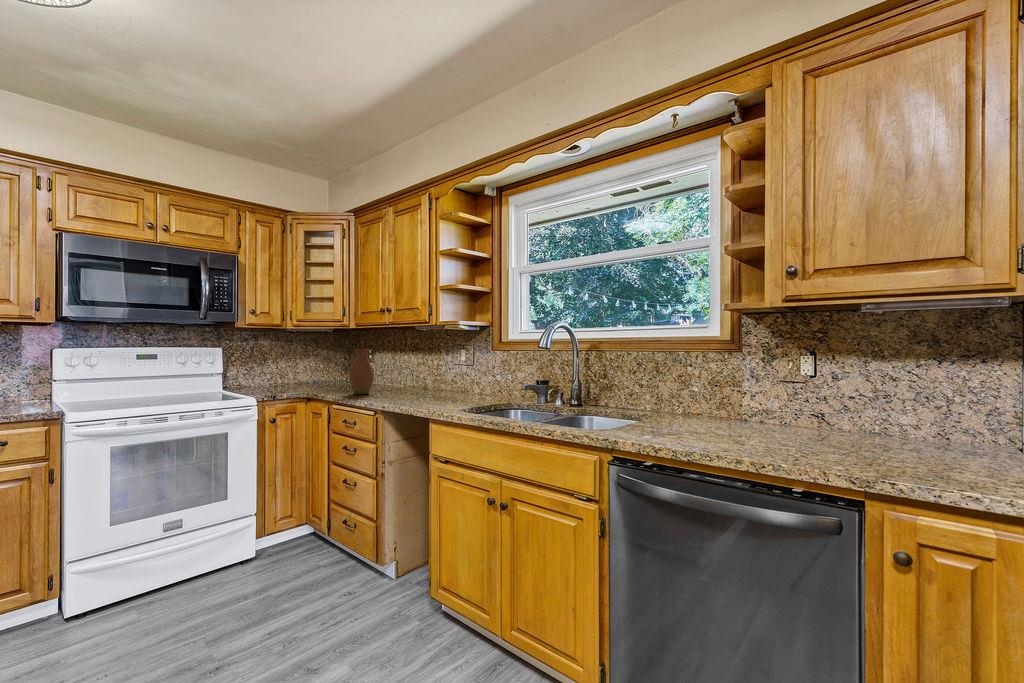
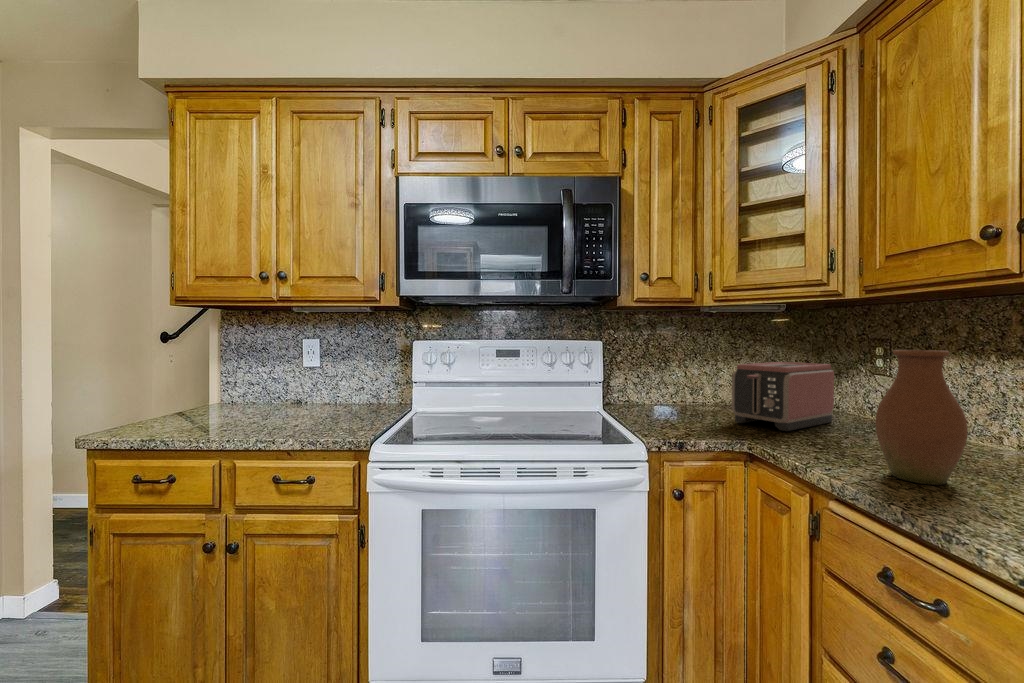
toaster: none [301,358,349,389] -> present [732,362,834,431]

